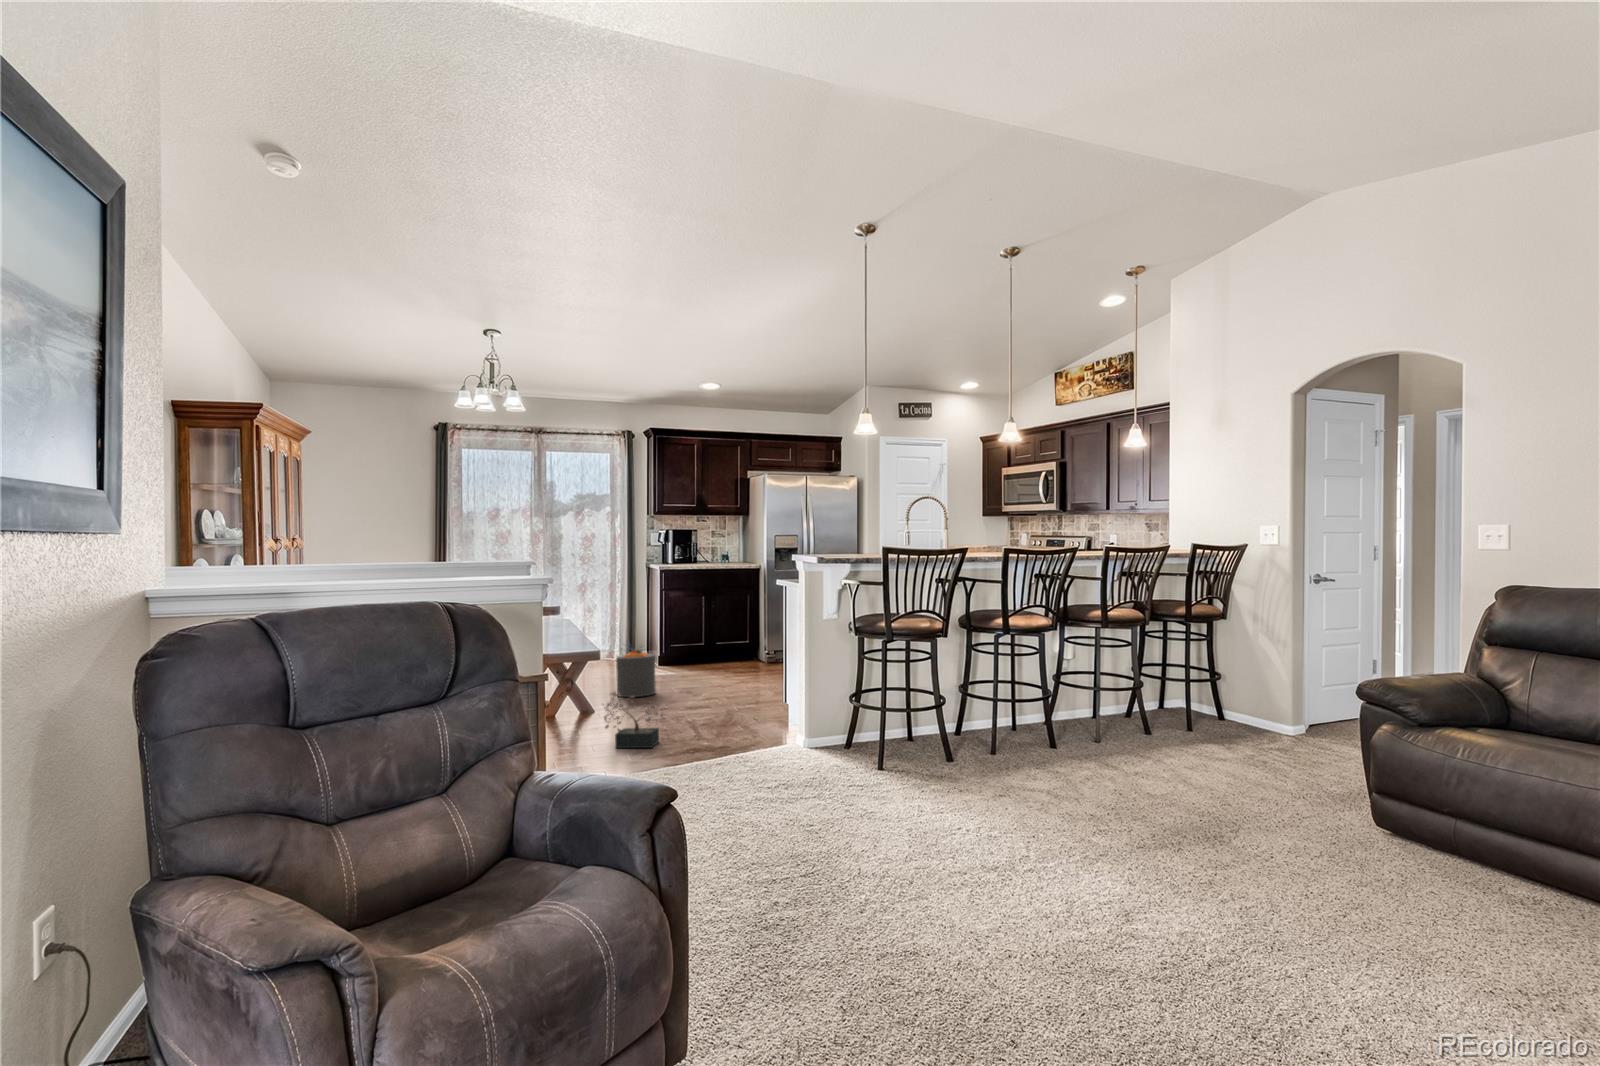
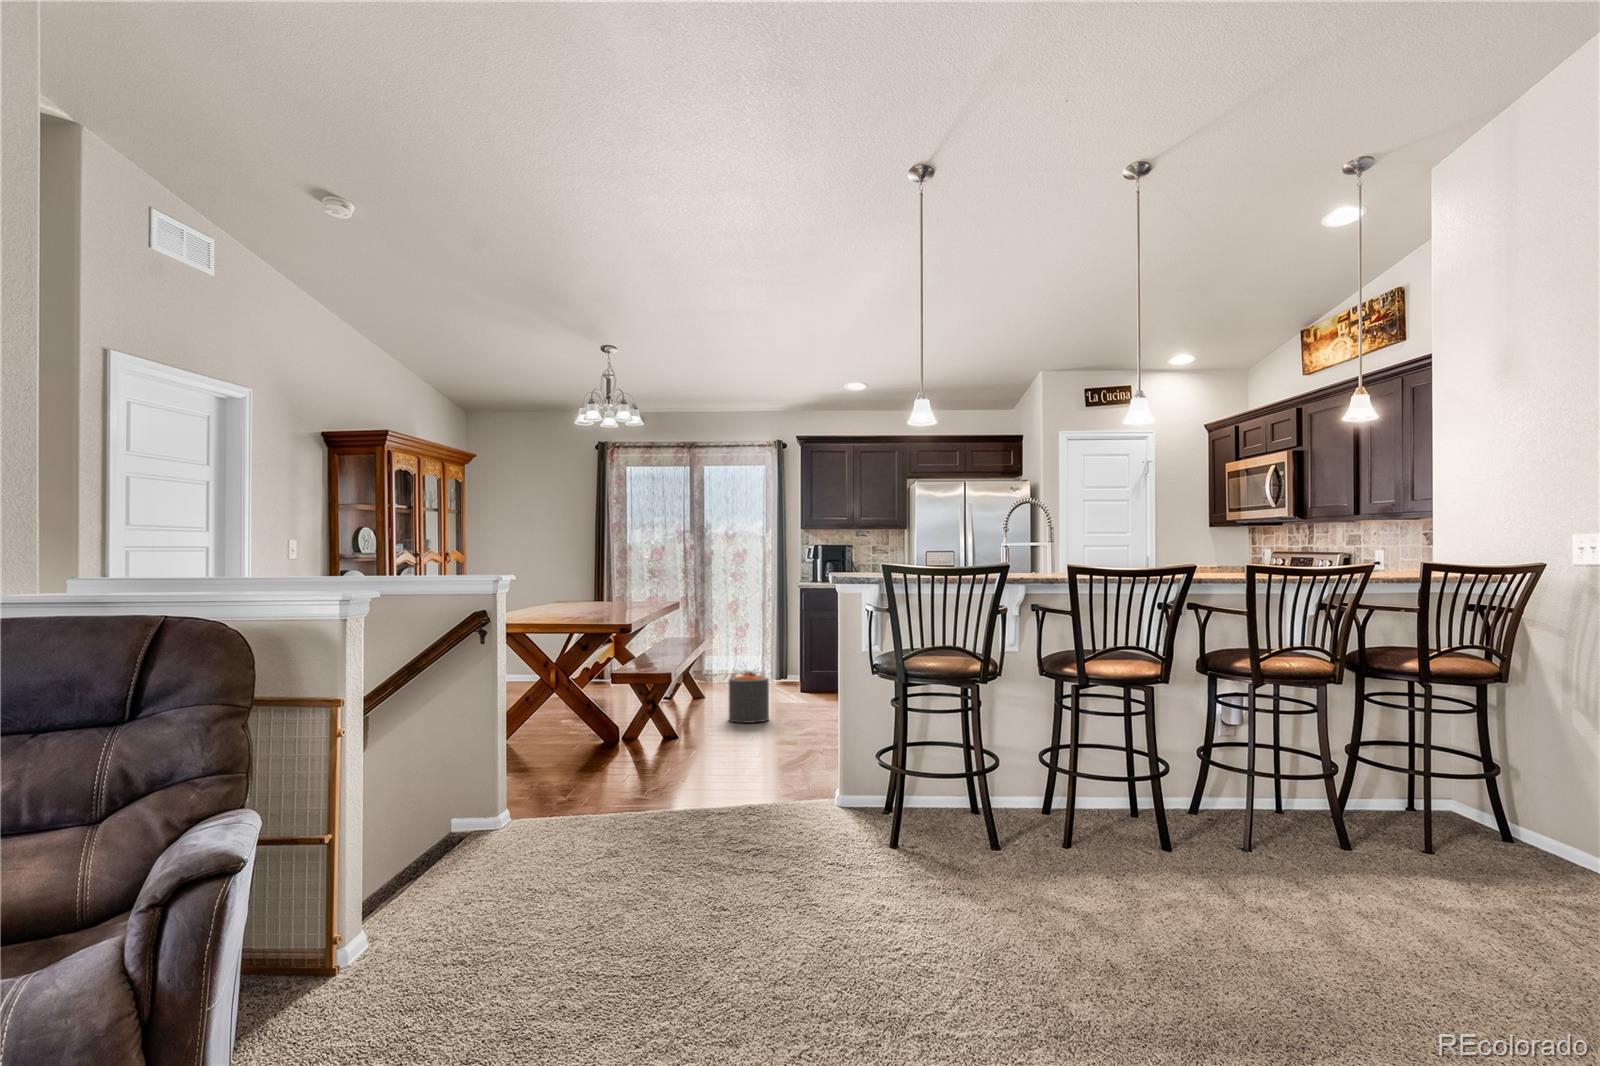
decorative plant: present [604,691,665,748] -> none [657,714,726,779]

